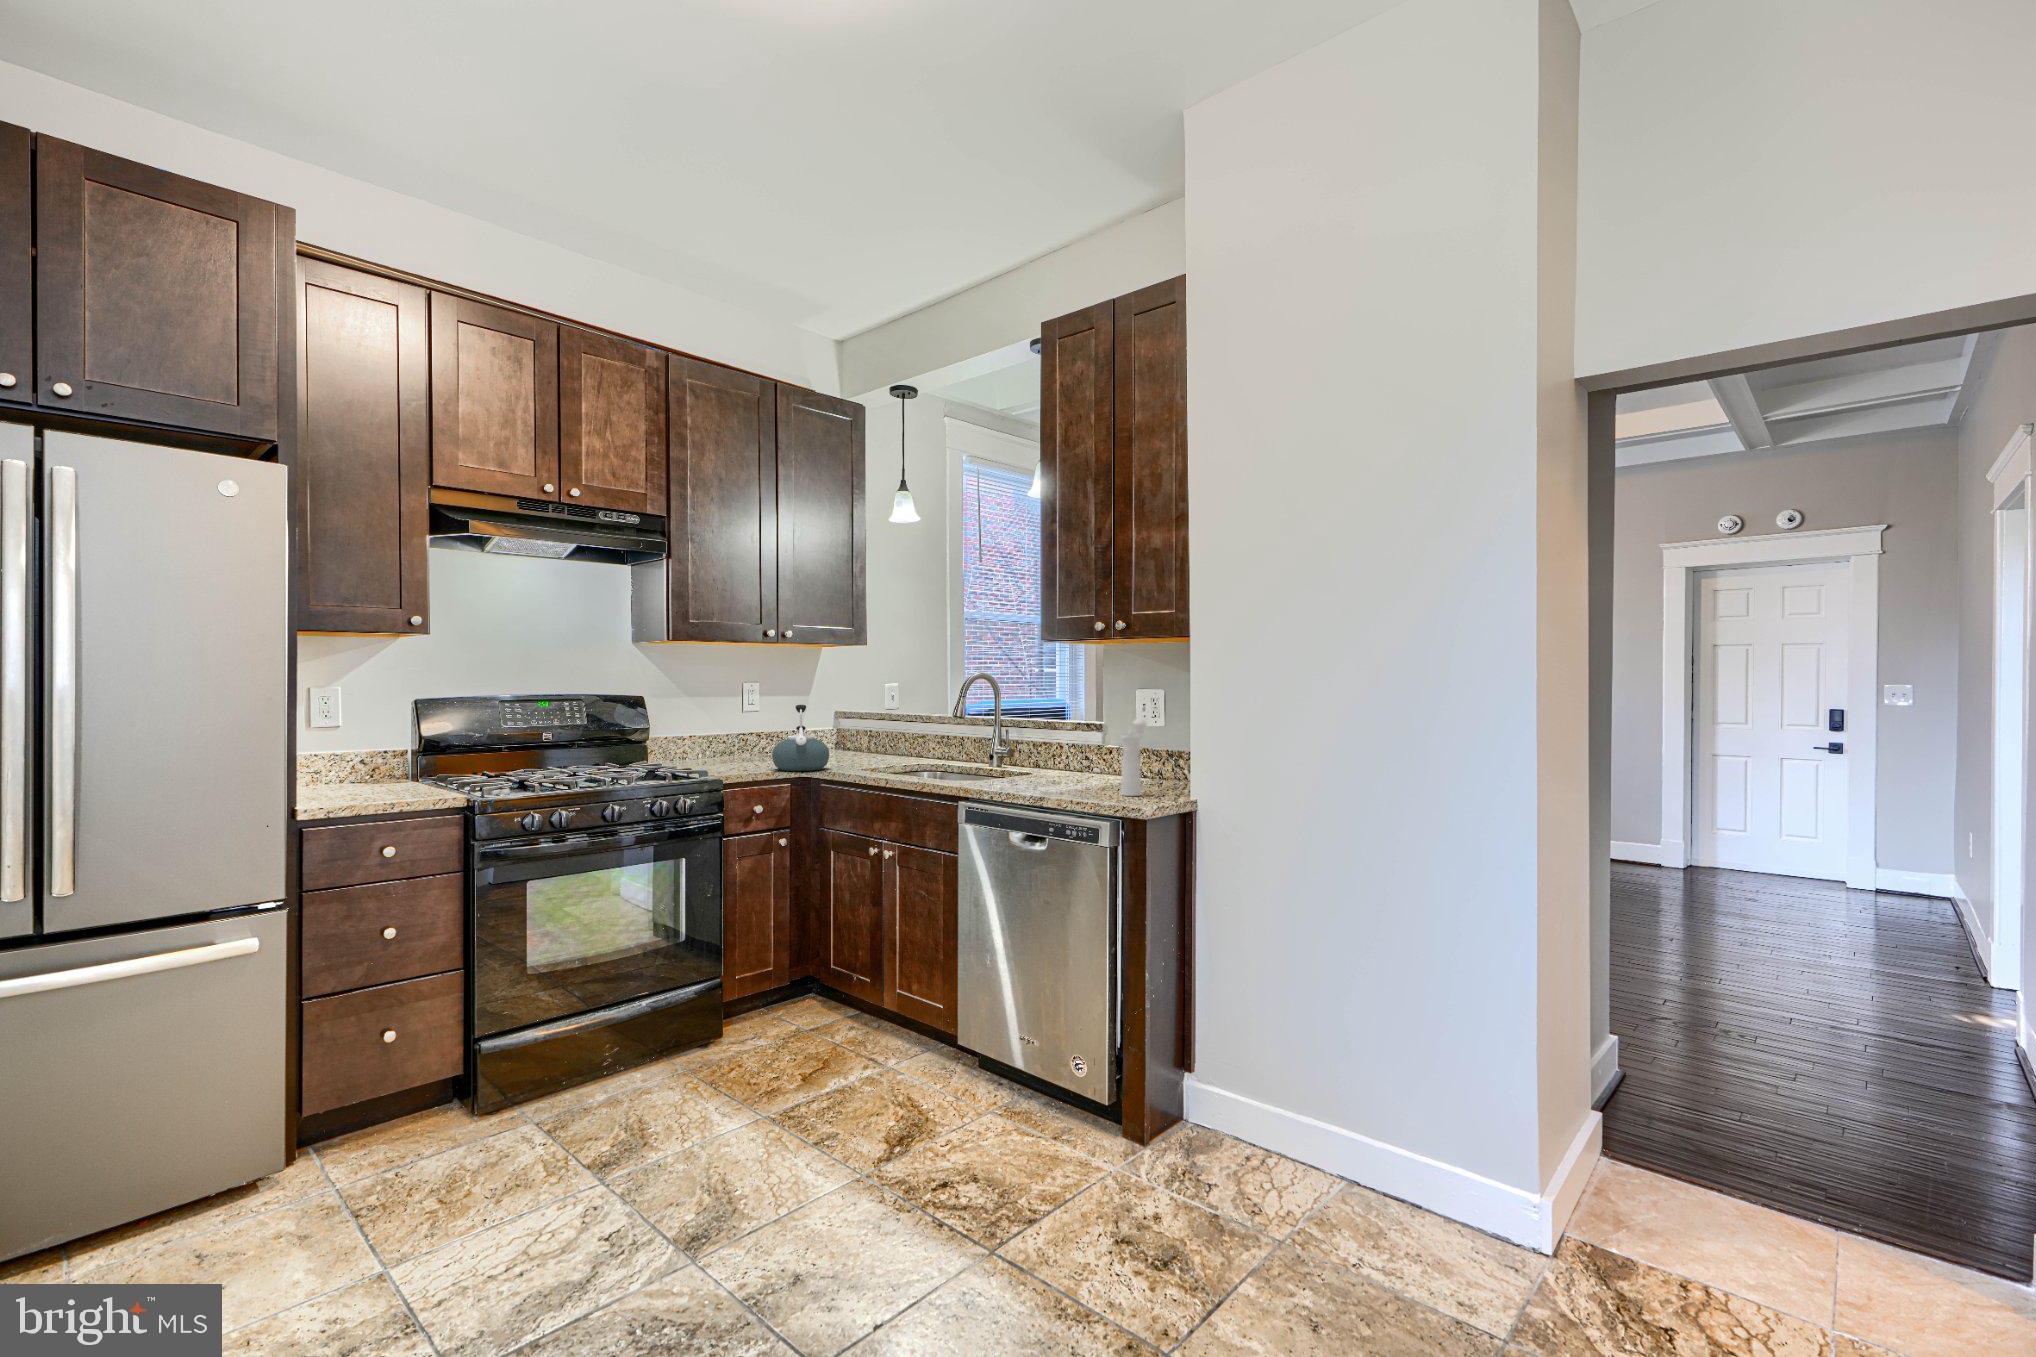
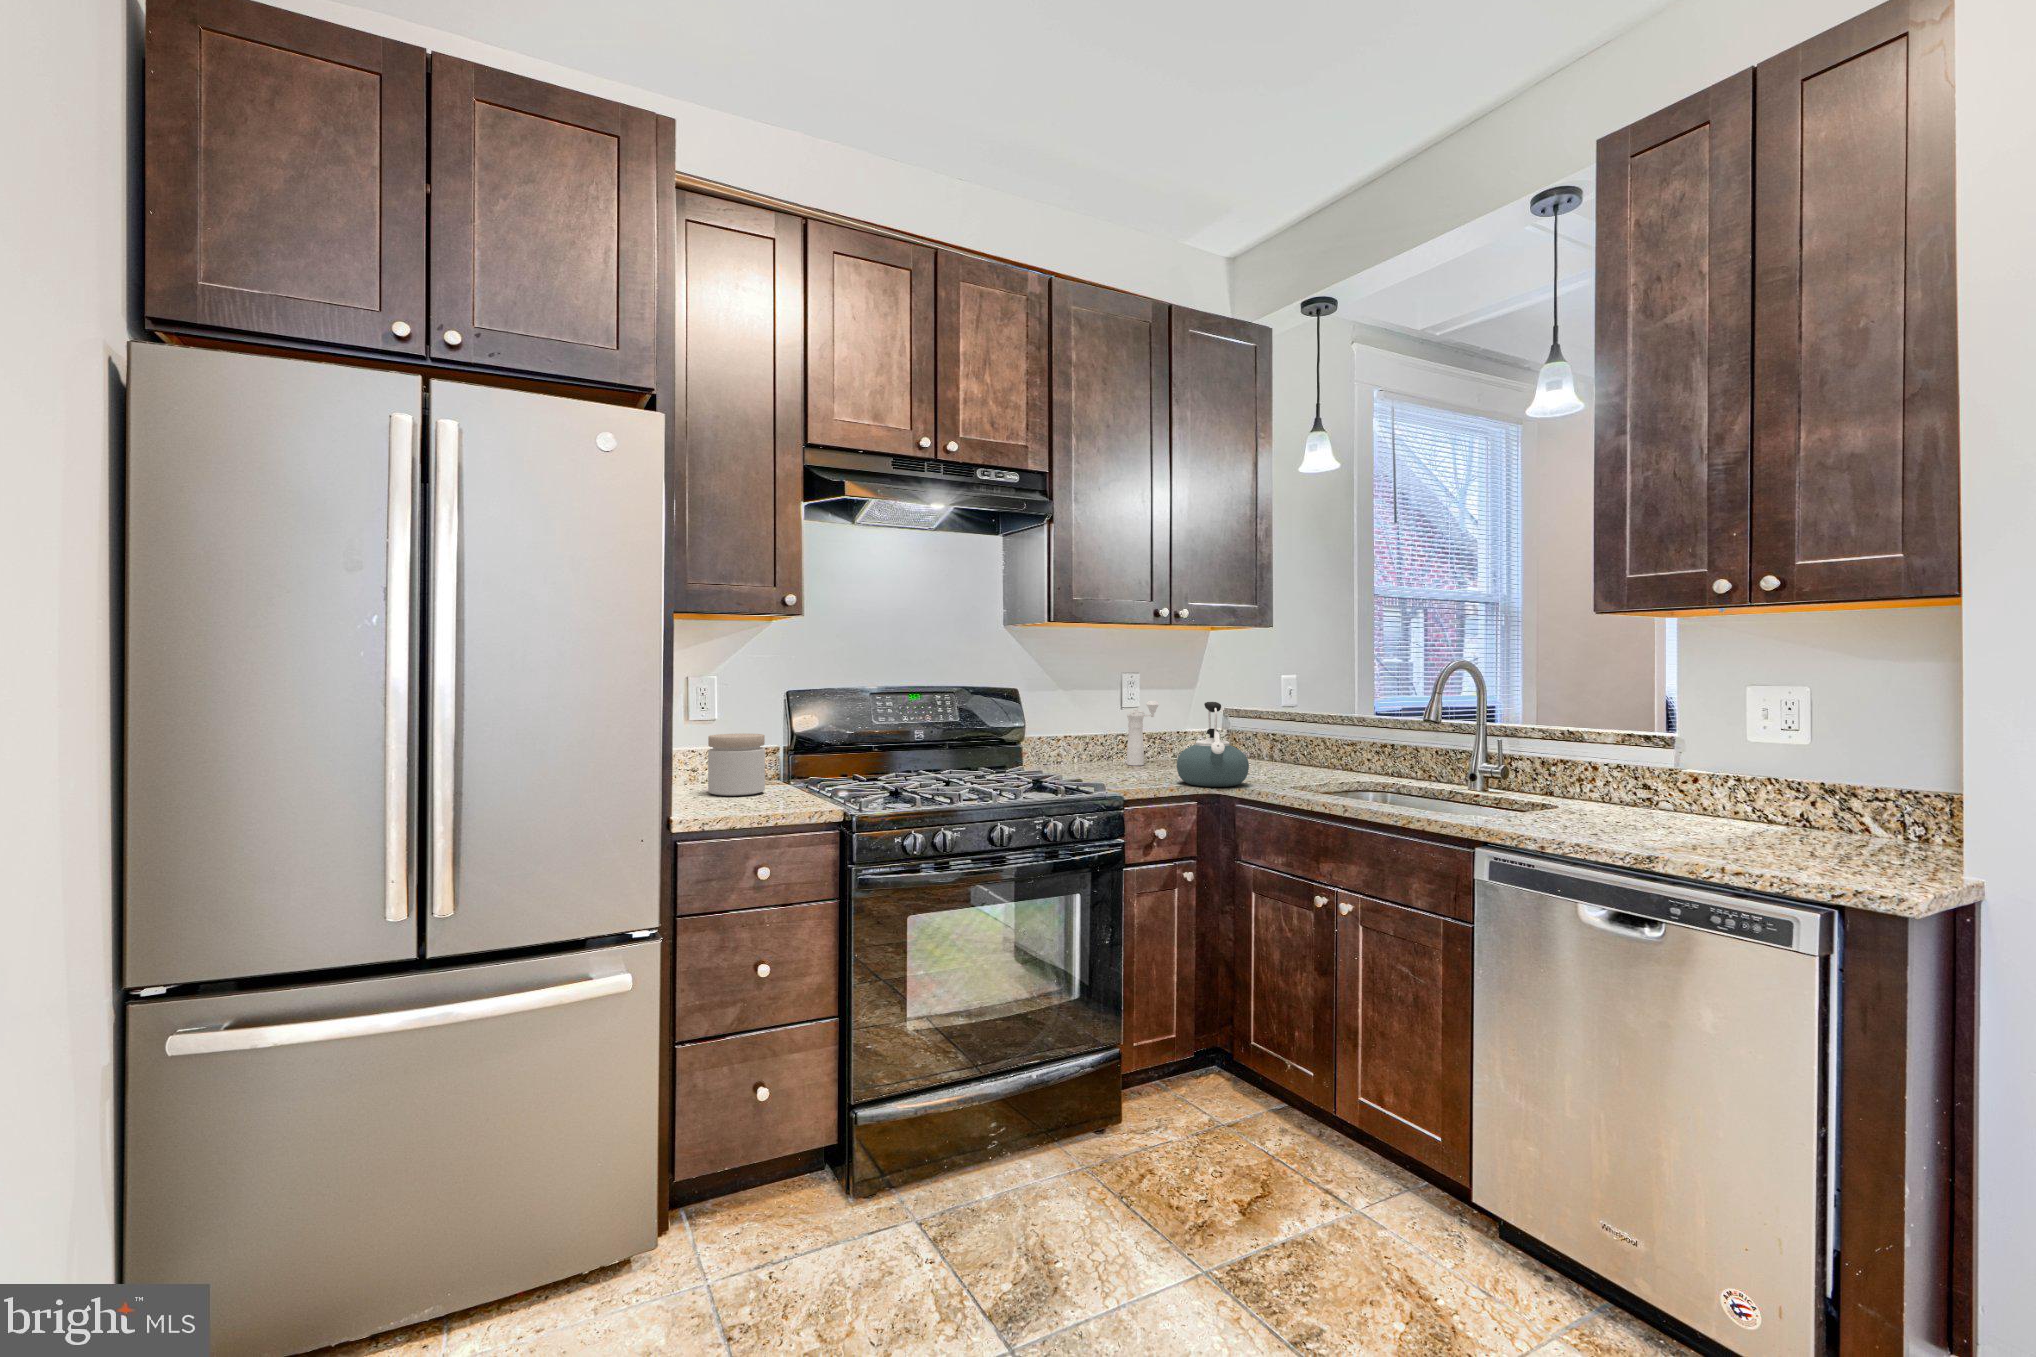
pepper mill: present [1121,719,1147,796] -> present [1127,701,1159,766]
jar: none [334,738,392,792] -> present [708,734,765,796]

